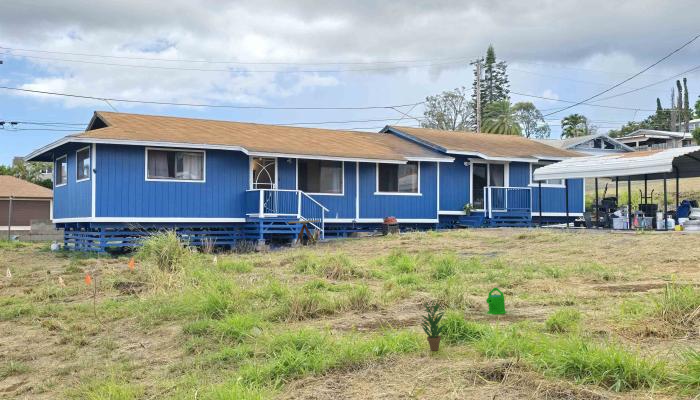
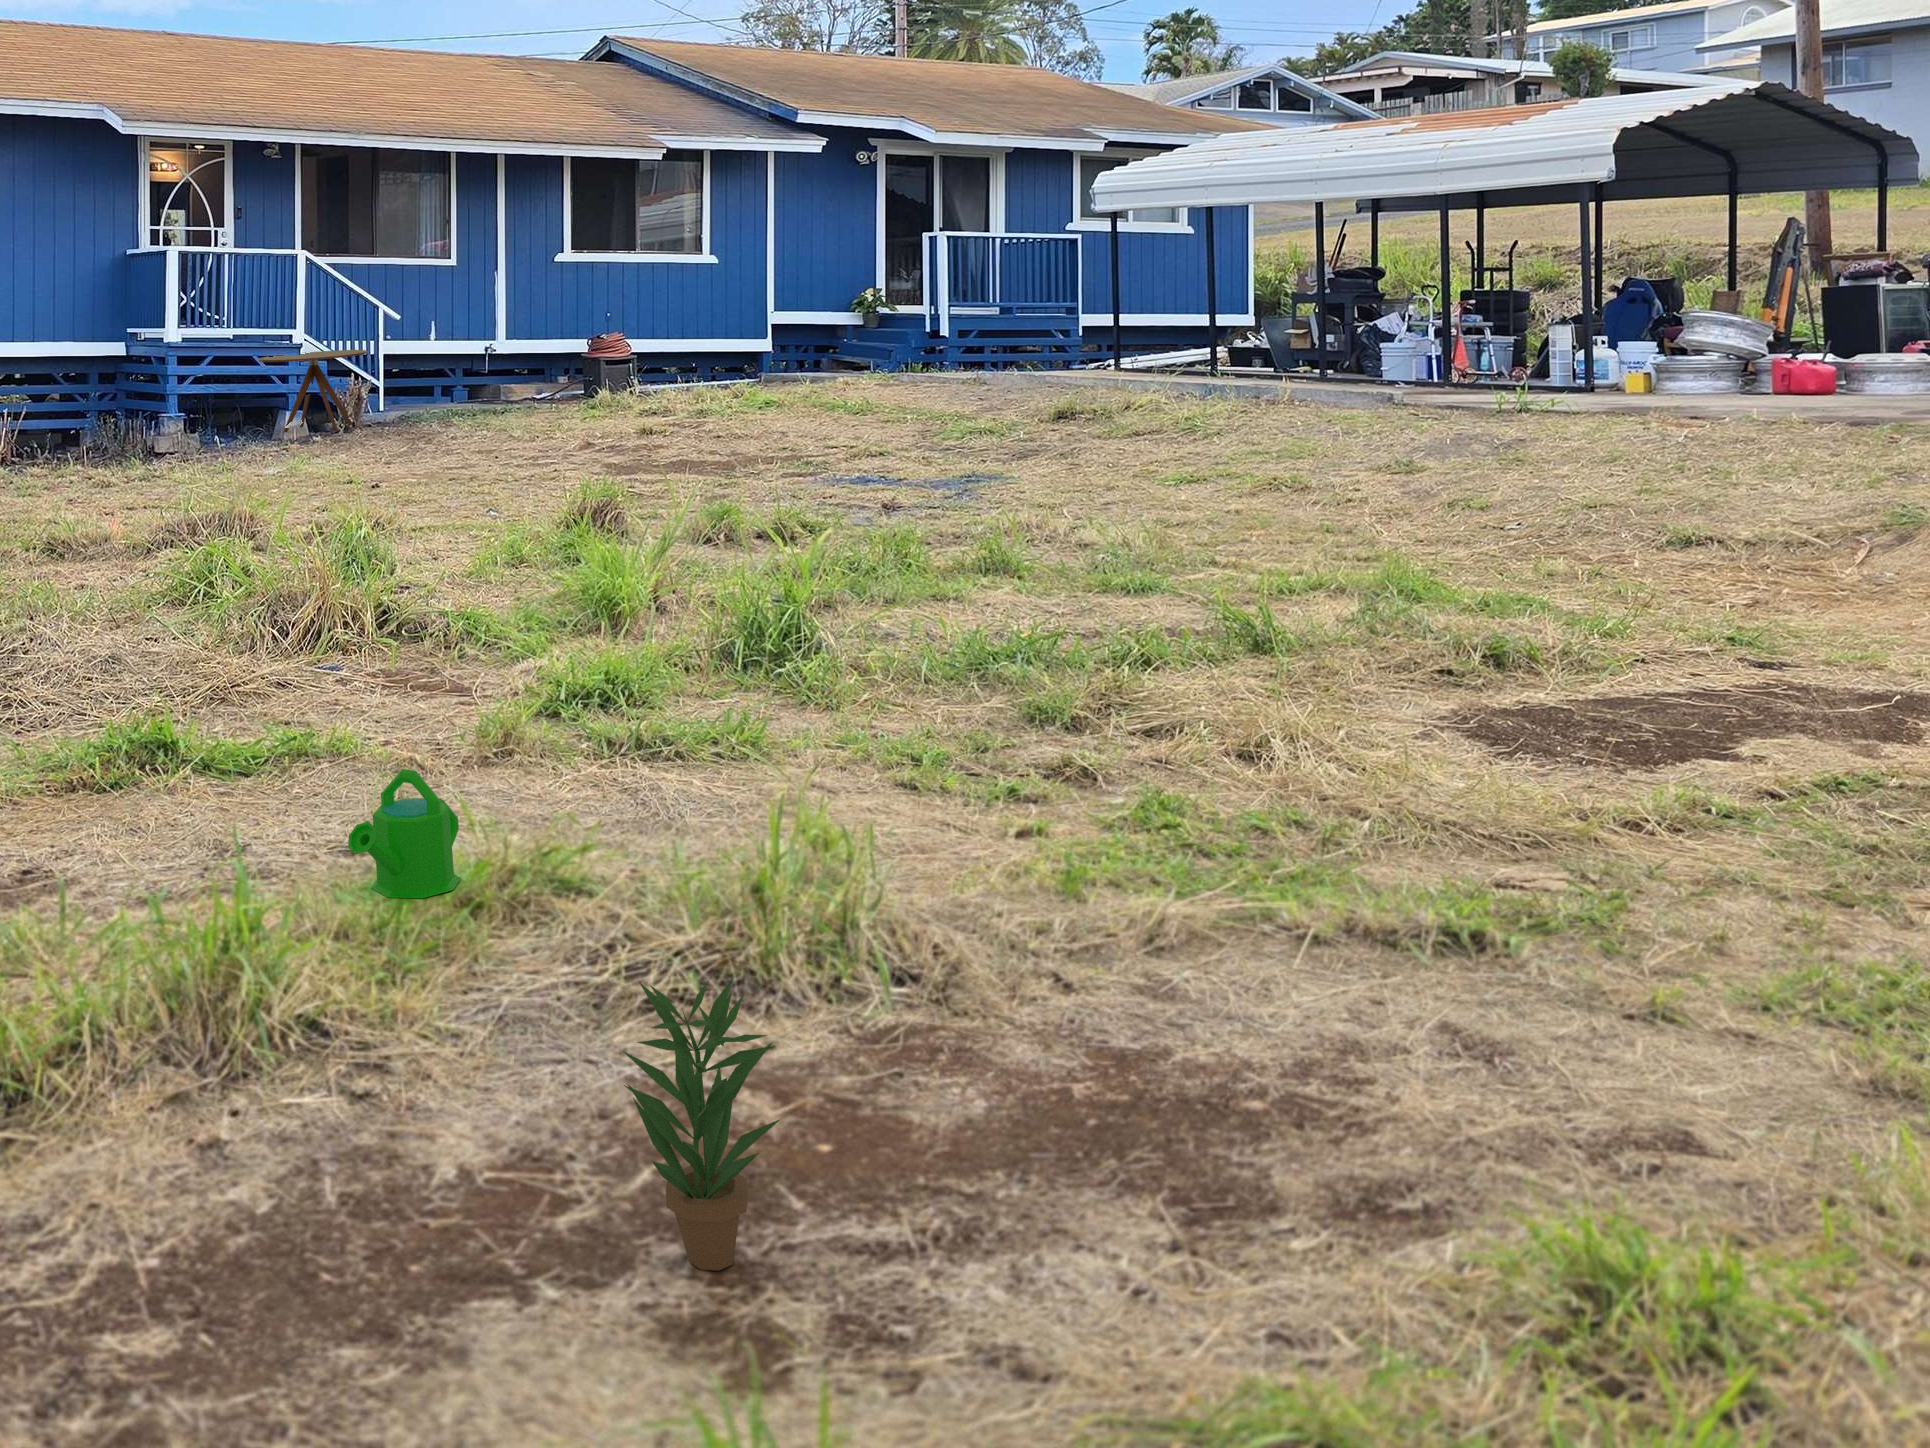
watering can: present [486,288,506,314] -> present [348,769,461,898]

